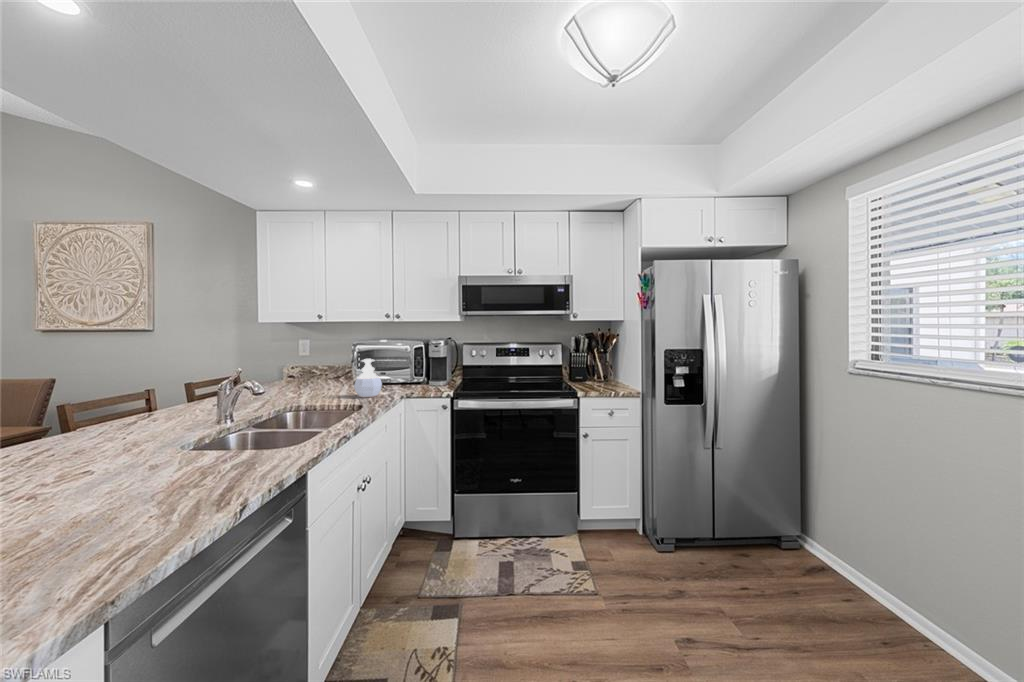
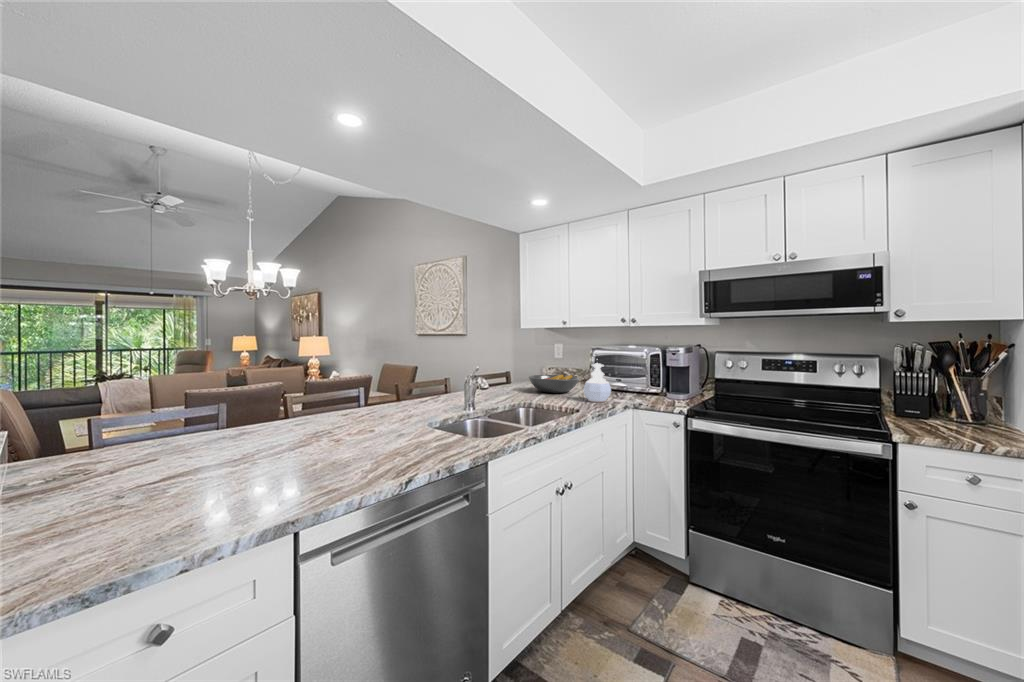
fruit bowl: none [281,372,343,394] -> present [529,374,579,393]

